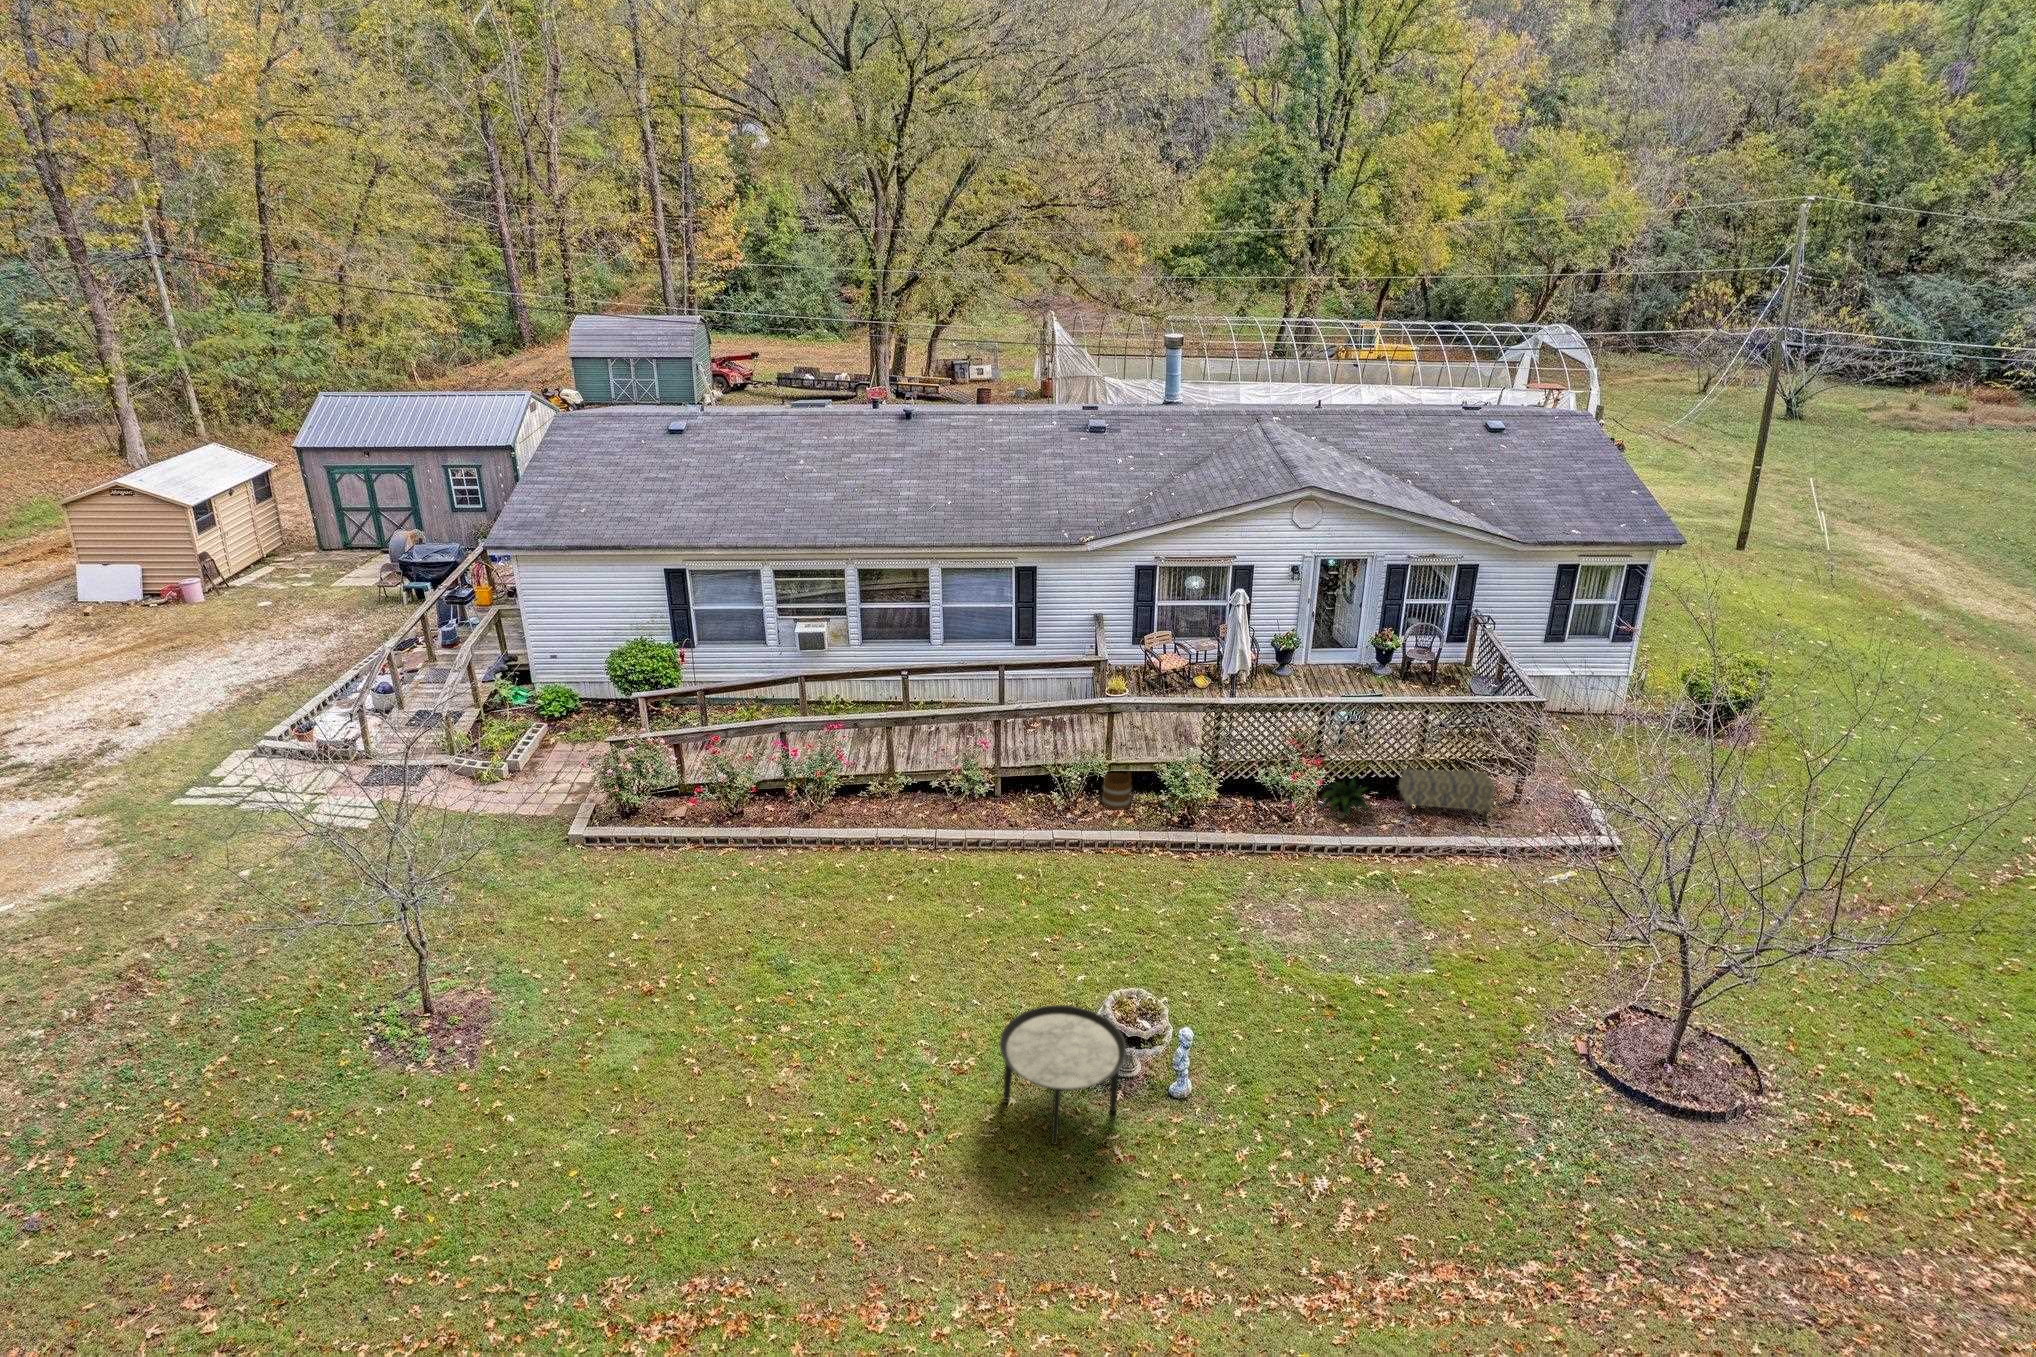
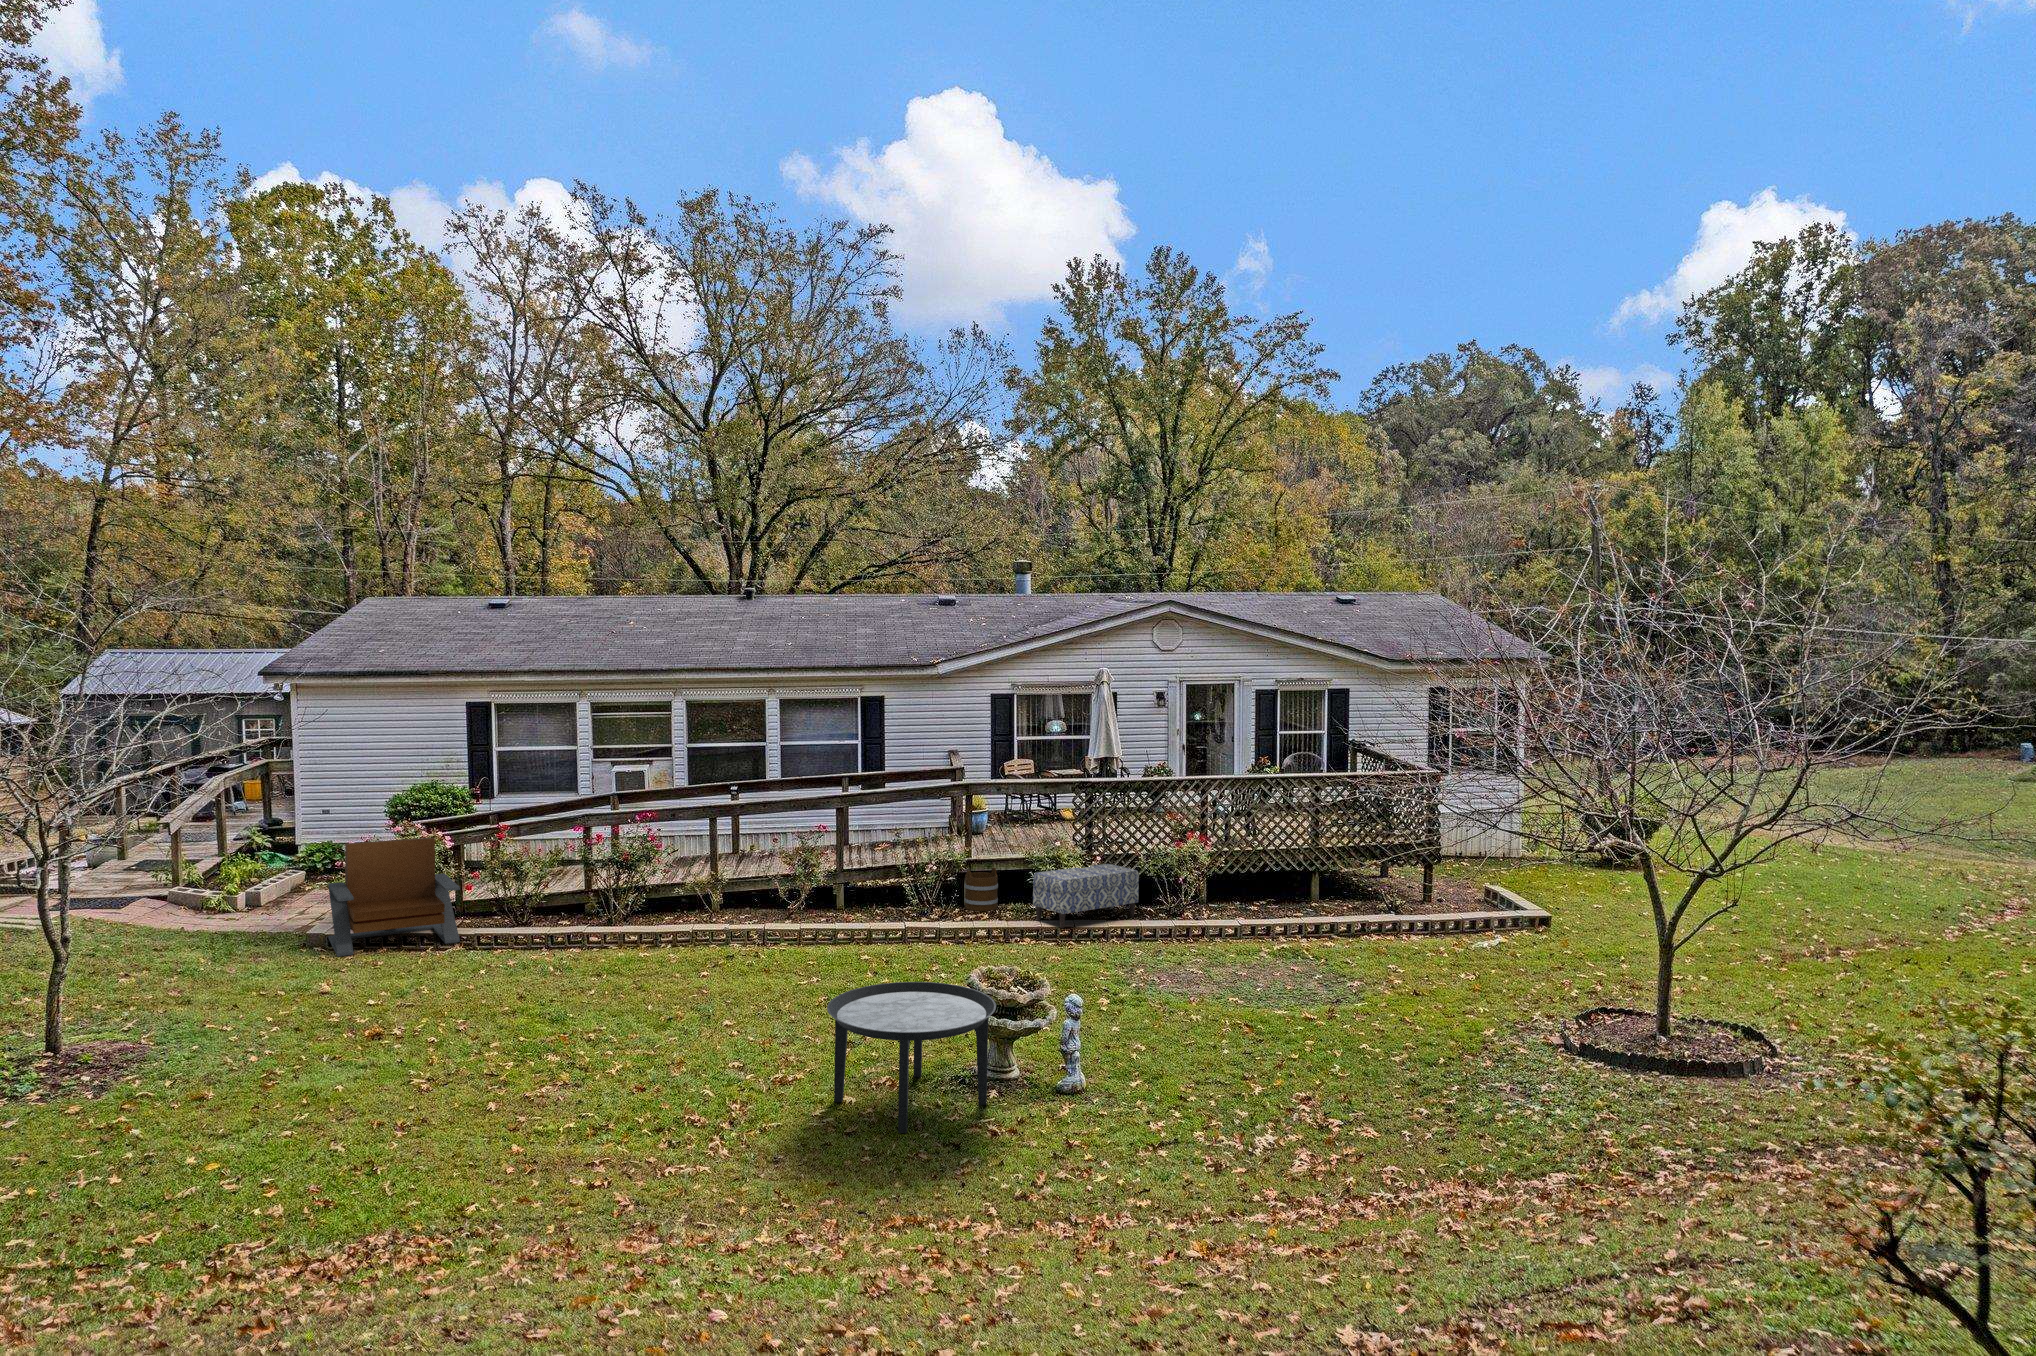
lounge chair: none [592,750,698,861] -> present [328,838,460,956]
bench: present [1399,769,1495,820] -> present [1033,864,1139,929]
potted plant: present [1320,778,1369,819] -> none [1211,860,1272,910]

